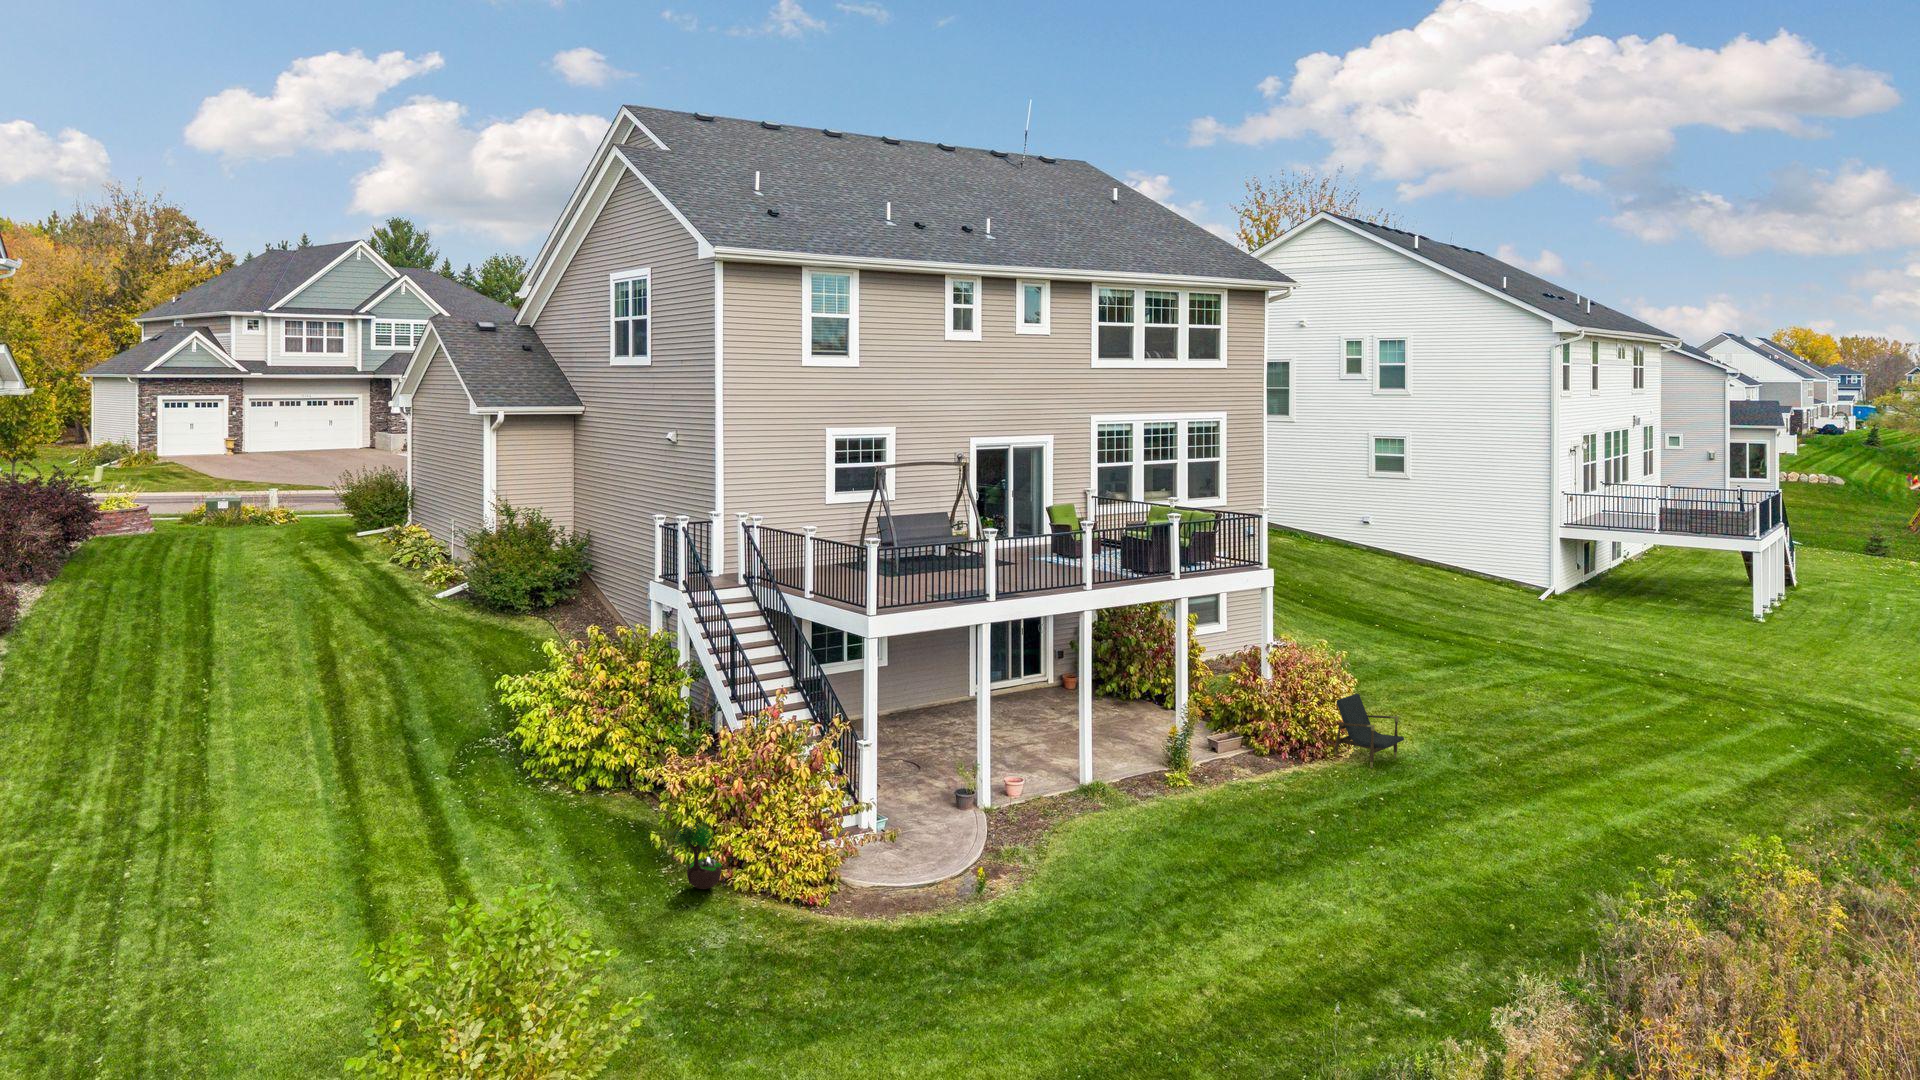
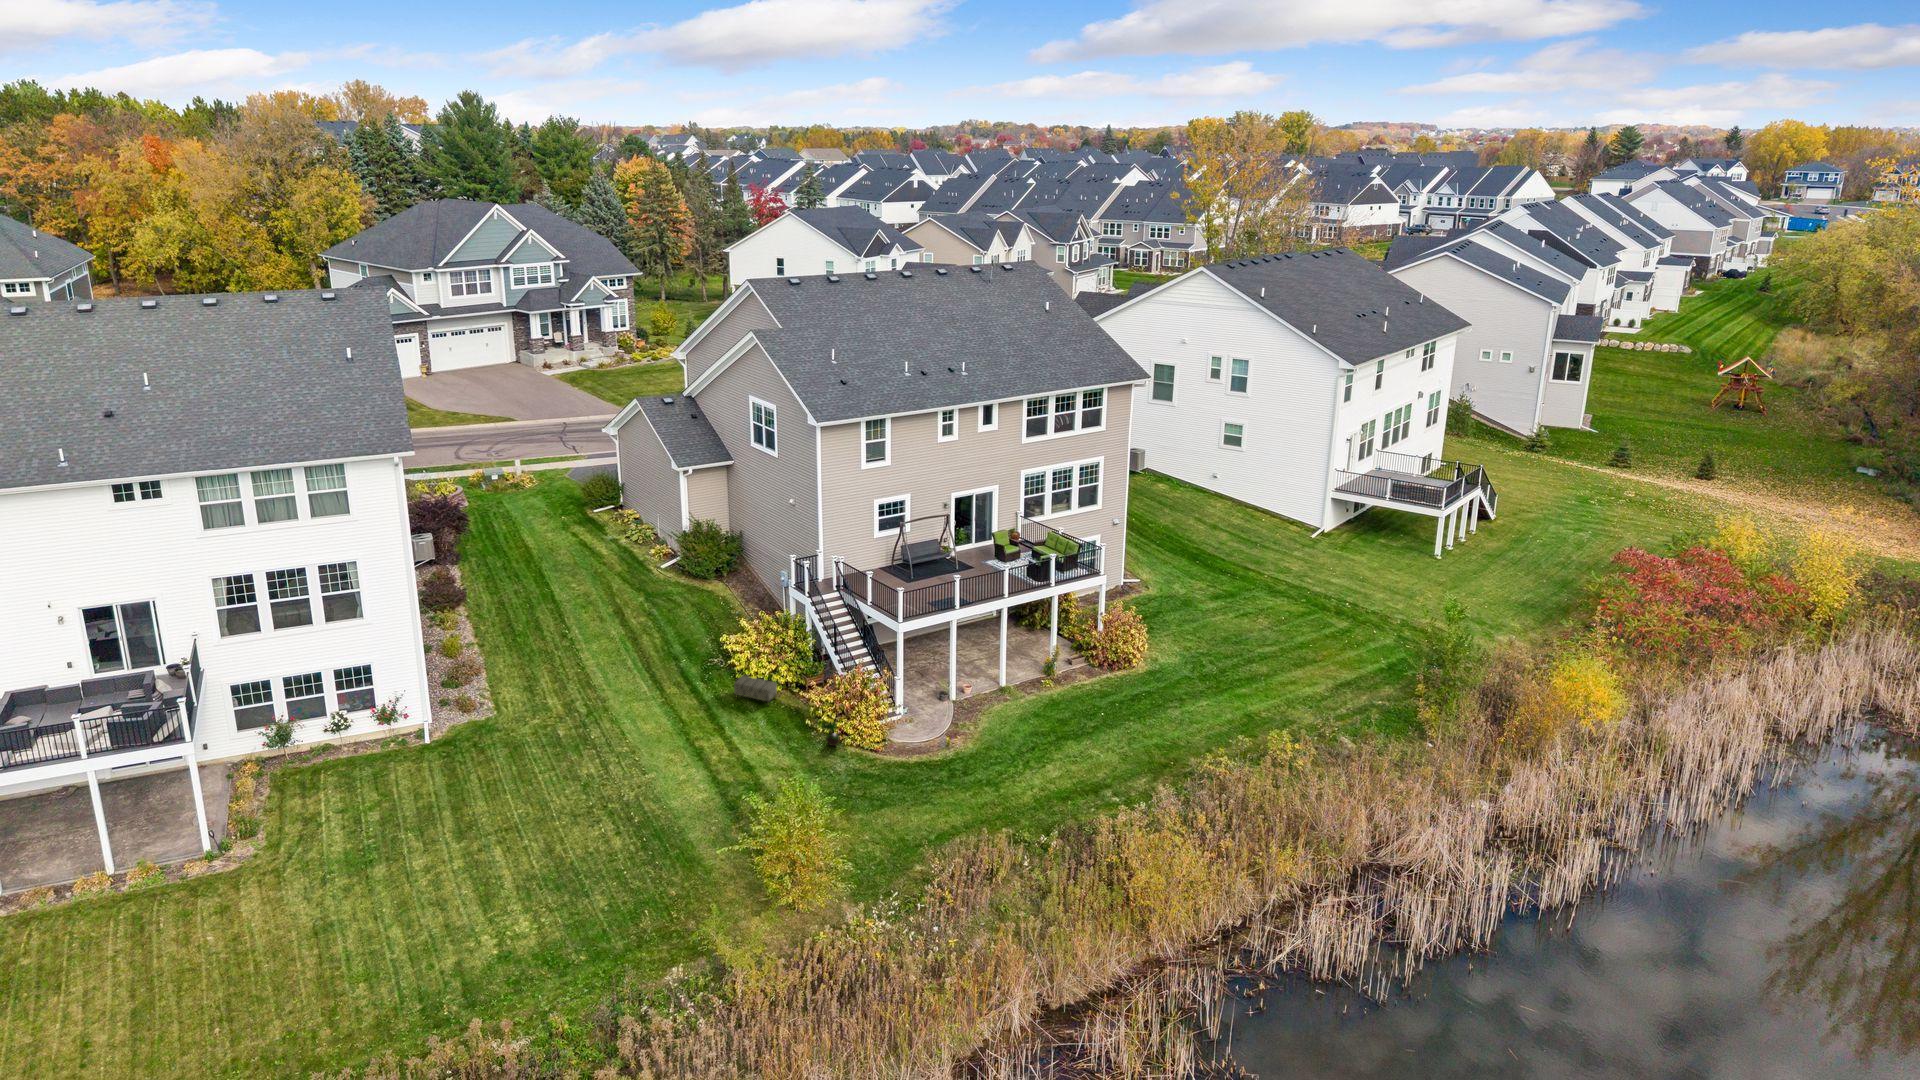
lounge chair: present [1335,694,1404,768] -> none [1129,640,1162,679]
bench: none [501,750,598,813] -> present [734,676,777,704]

